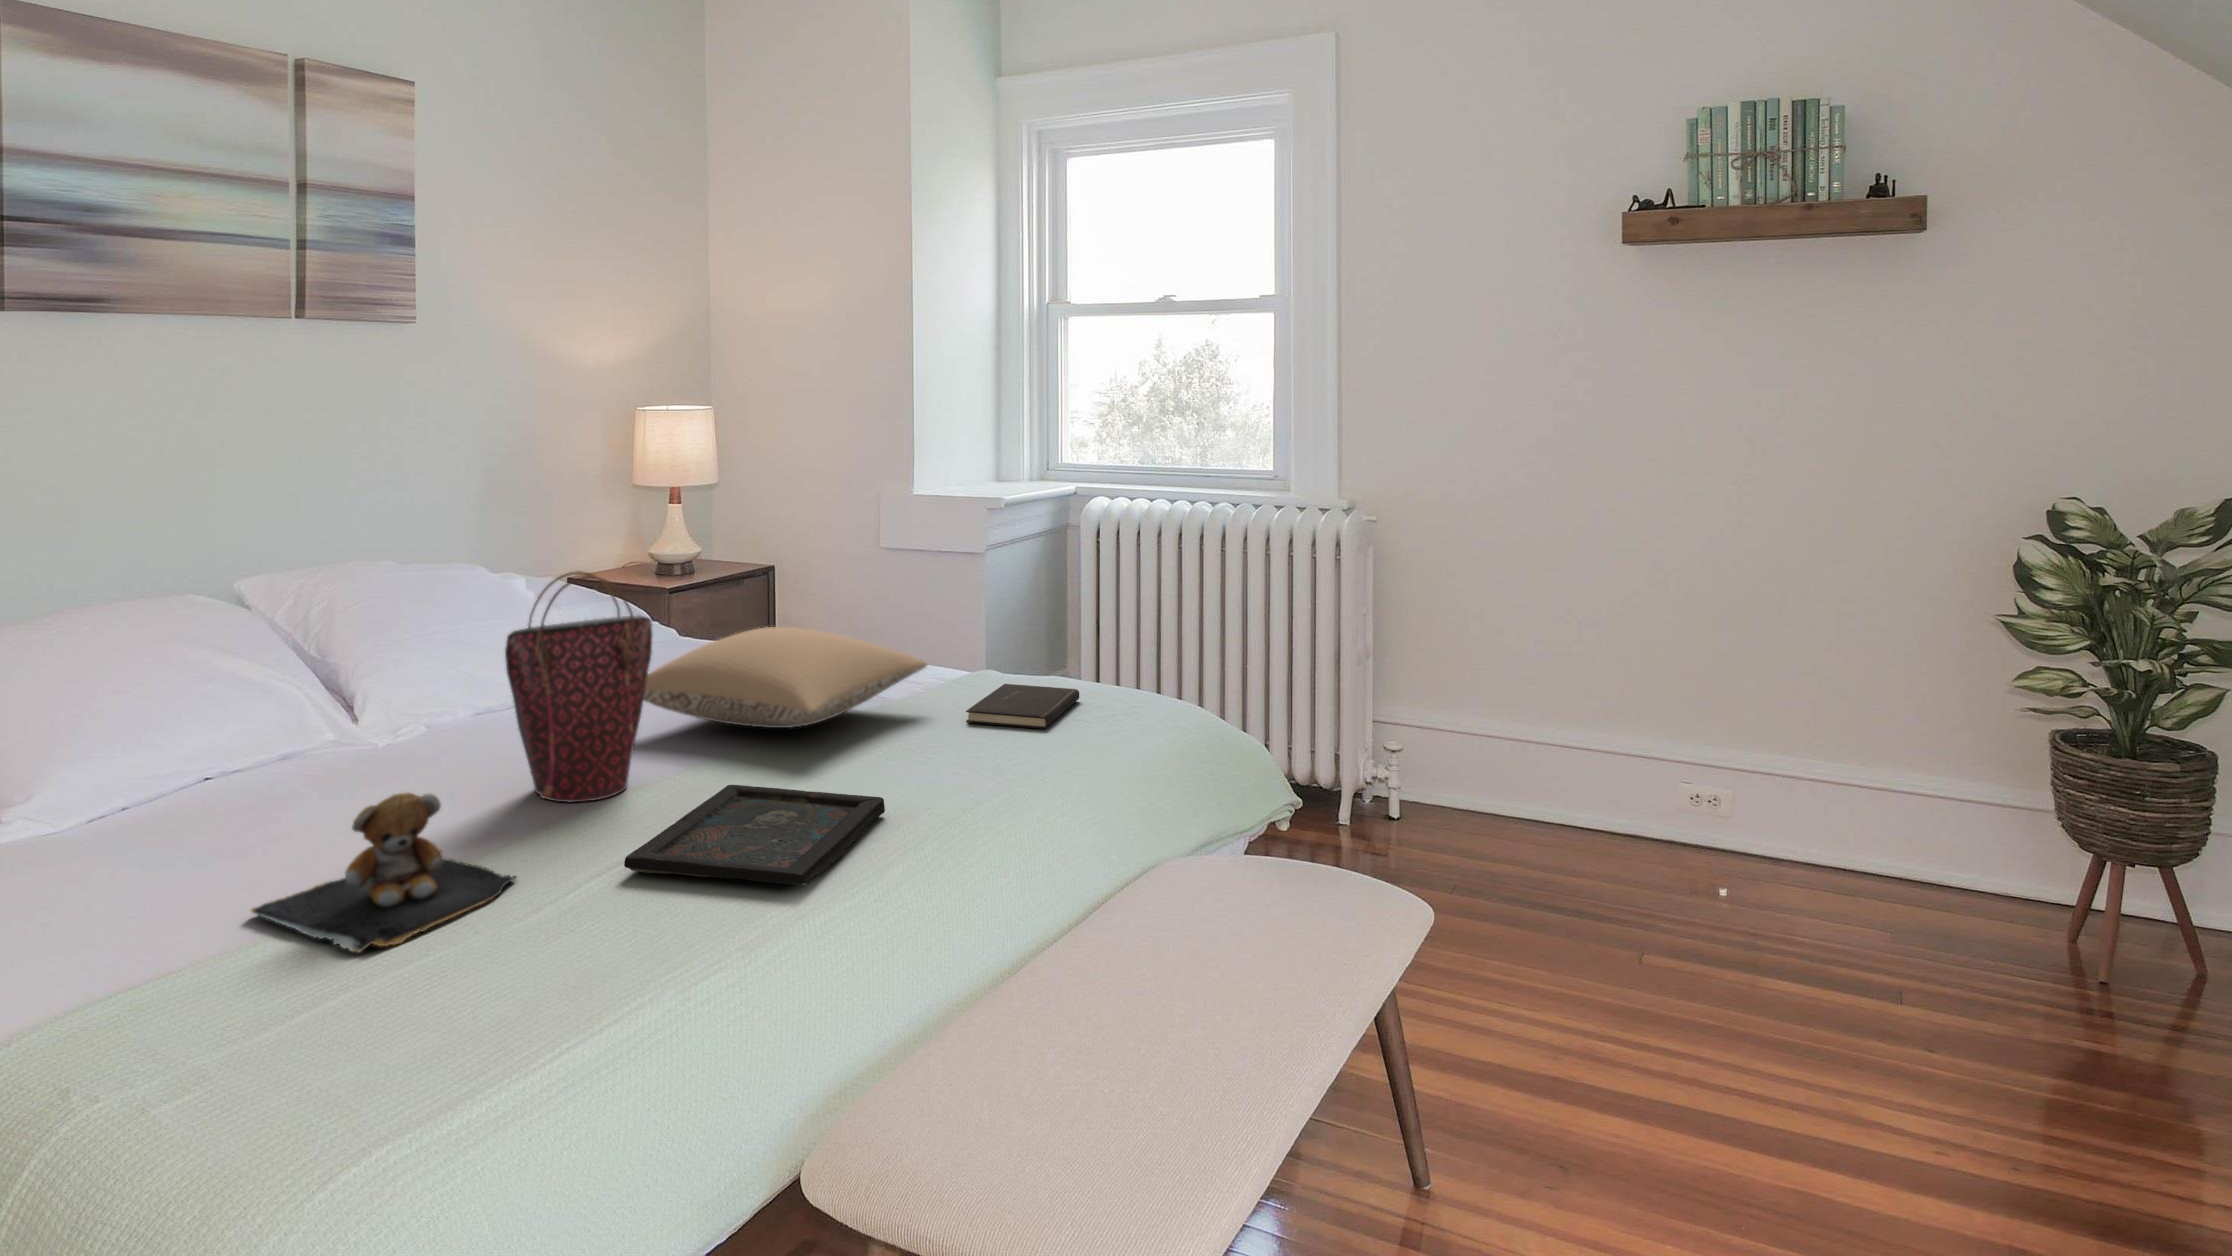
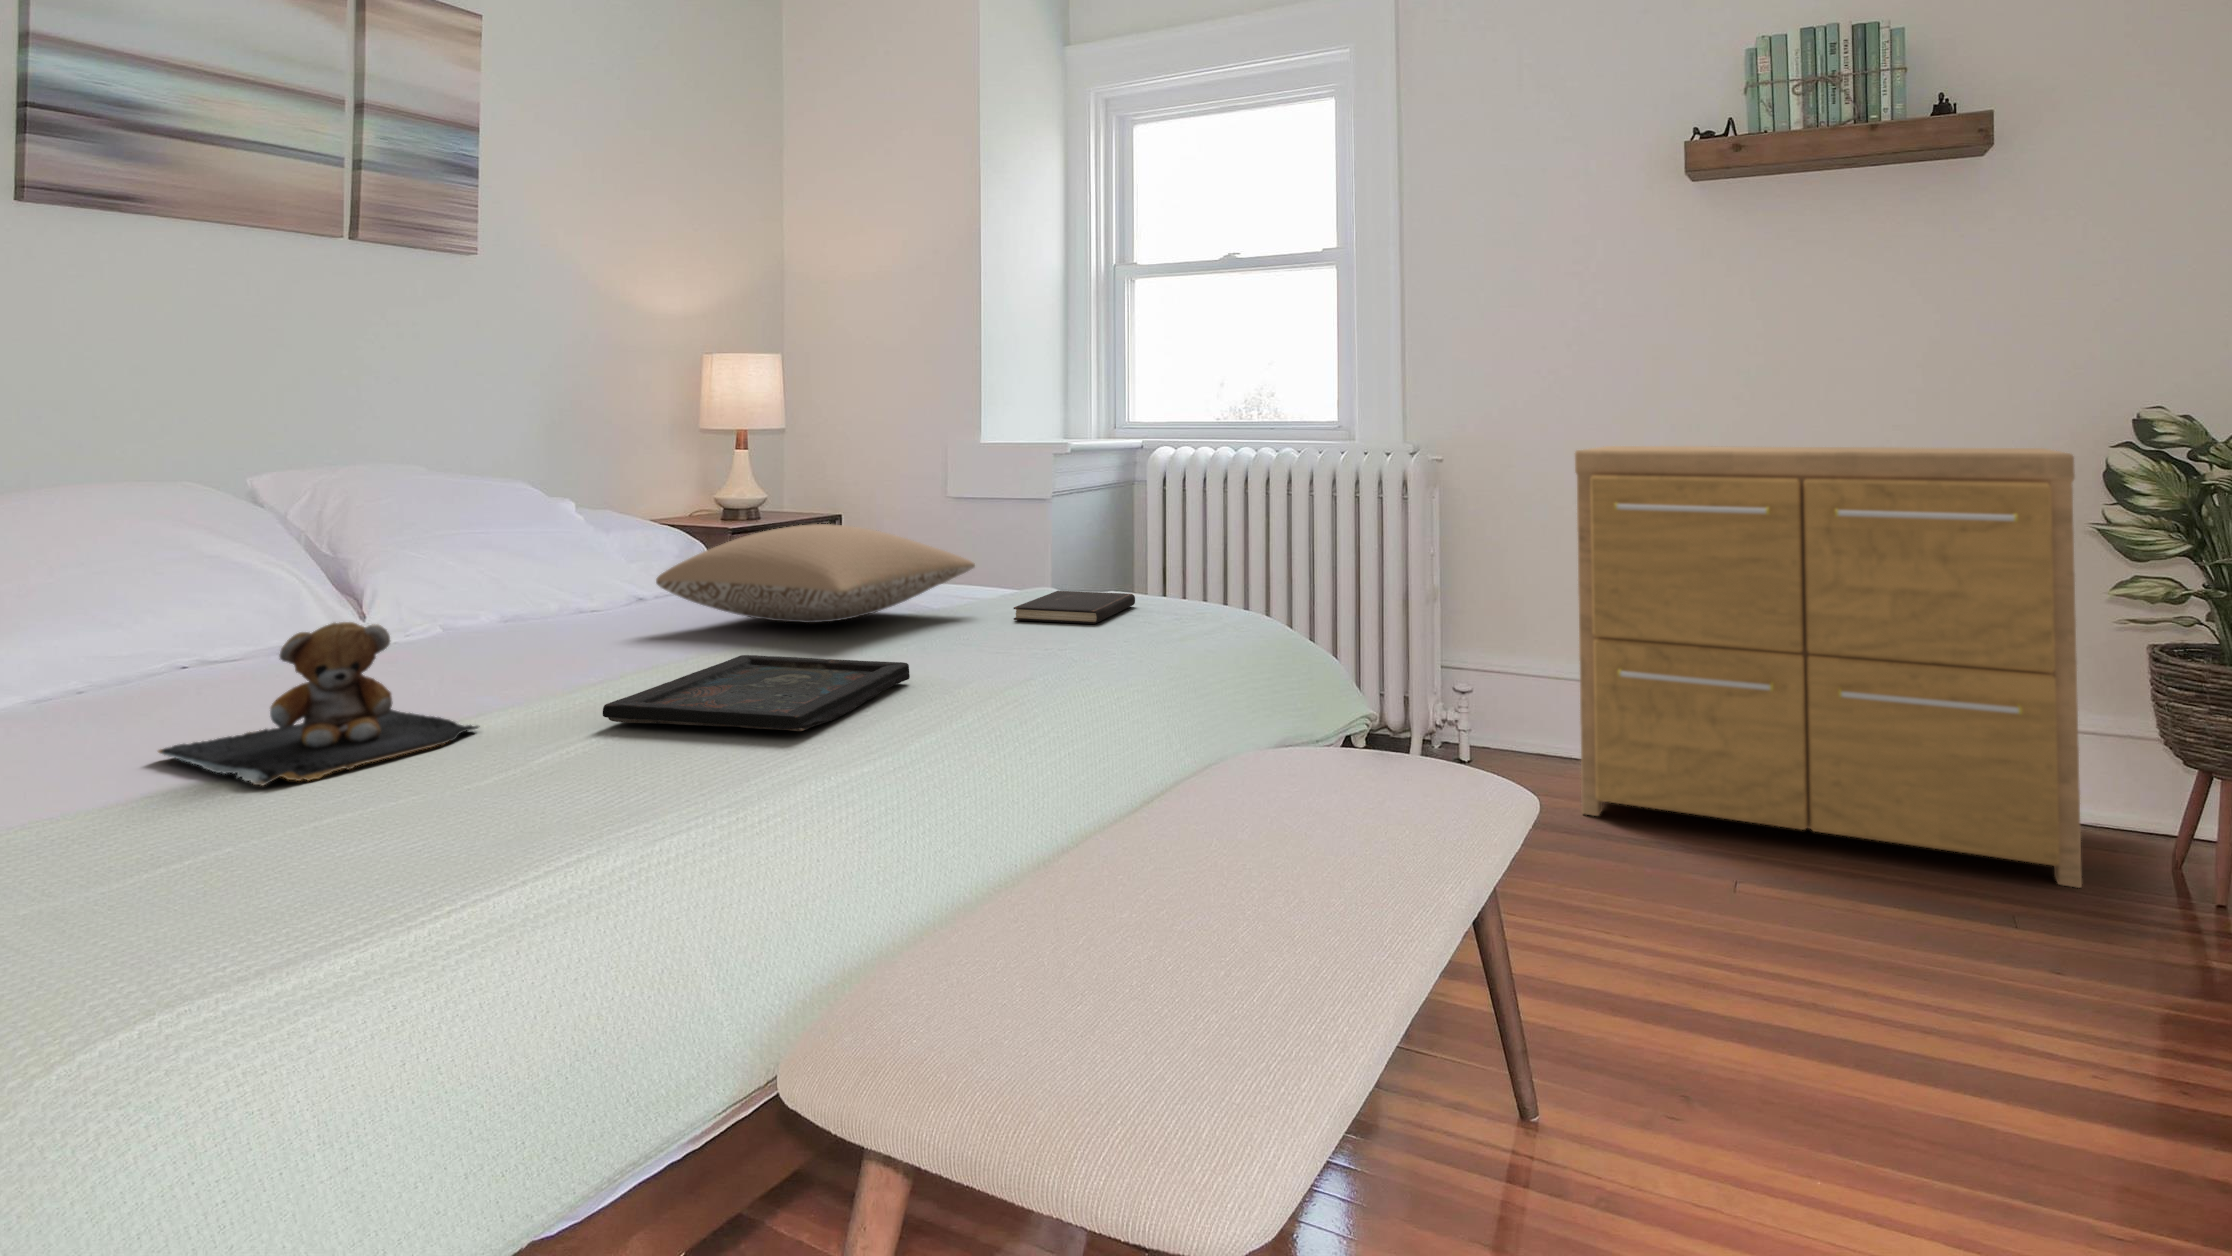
dresser: none [1506,509,1982,963] -> present [1575,446,2082,888]
handbag: present [505,571,652,802] -> none [502,432,670,675]

